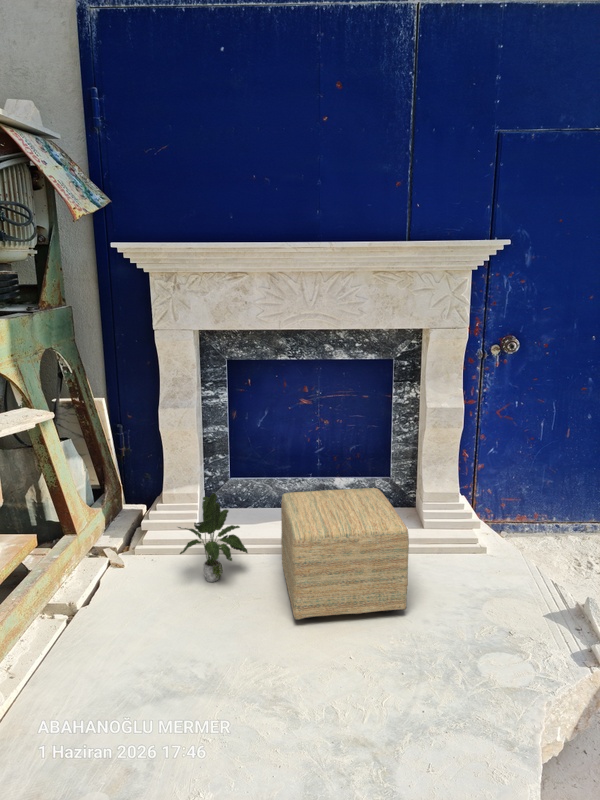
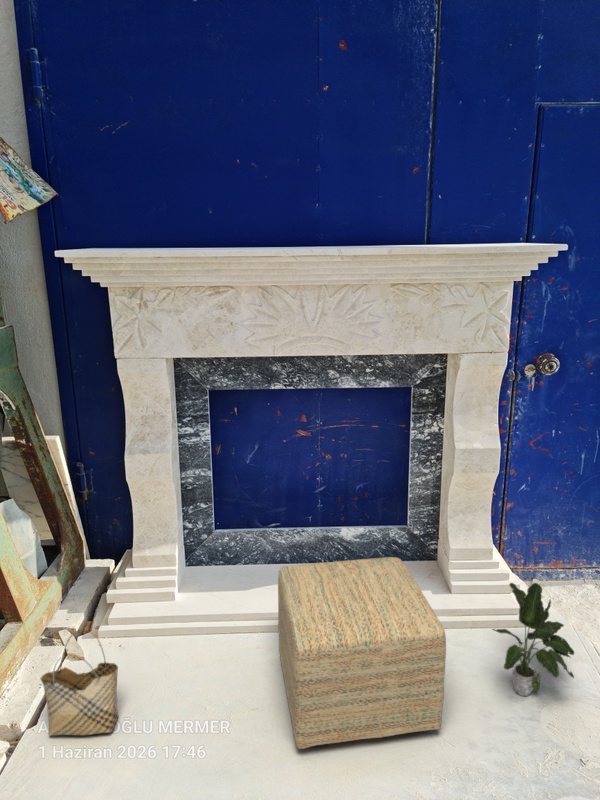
potted plant: present [178,493,248,582] -> present [492,583,574,696]
woven basket: none [99,532,157,612] -> present [41,630,118,736]

